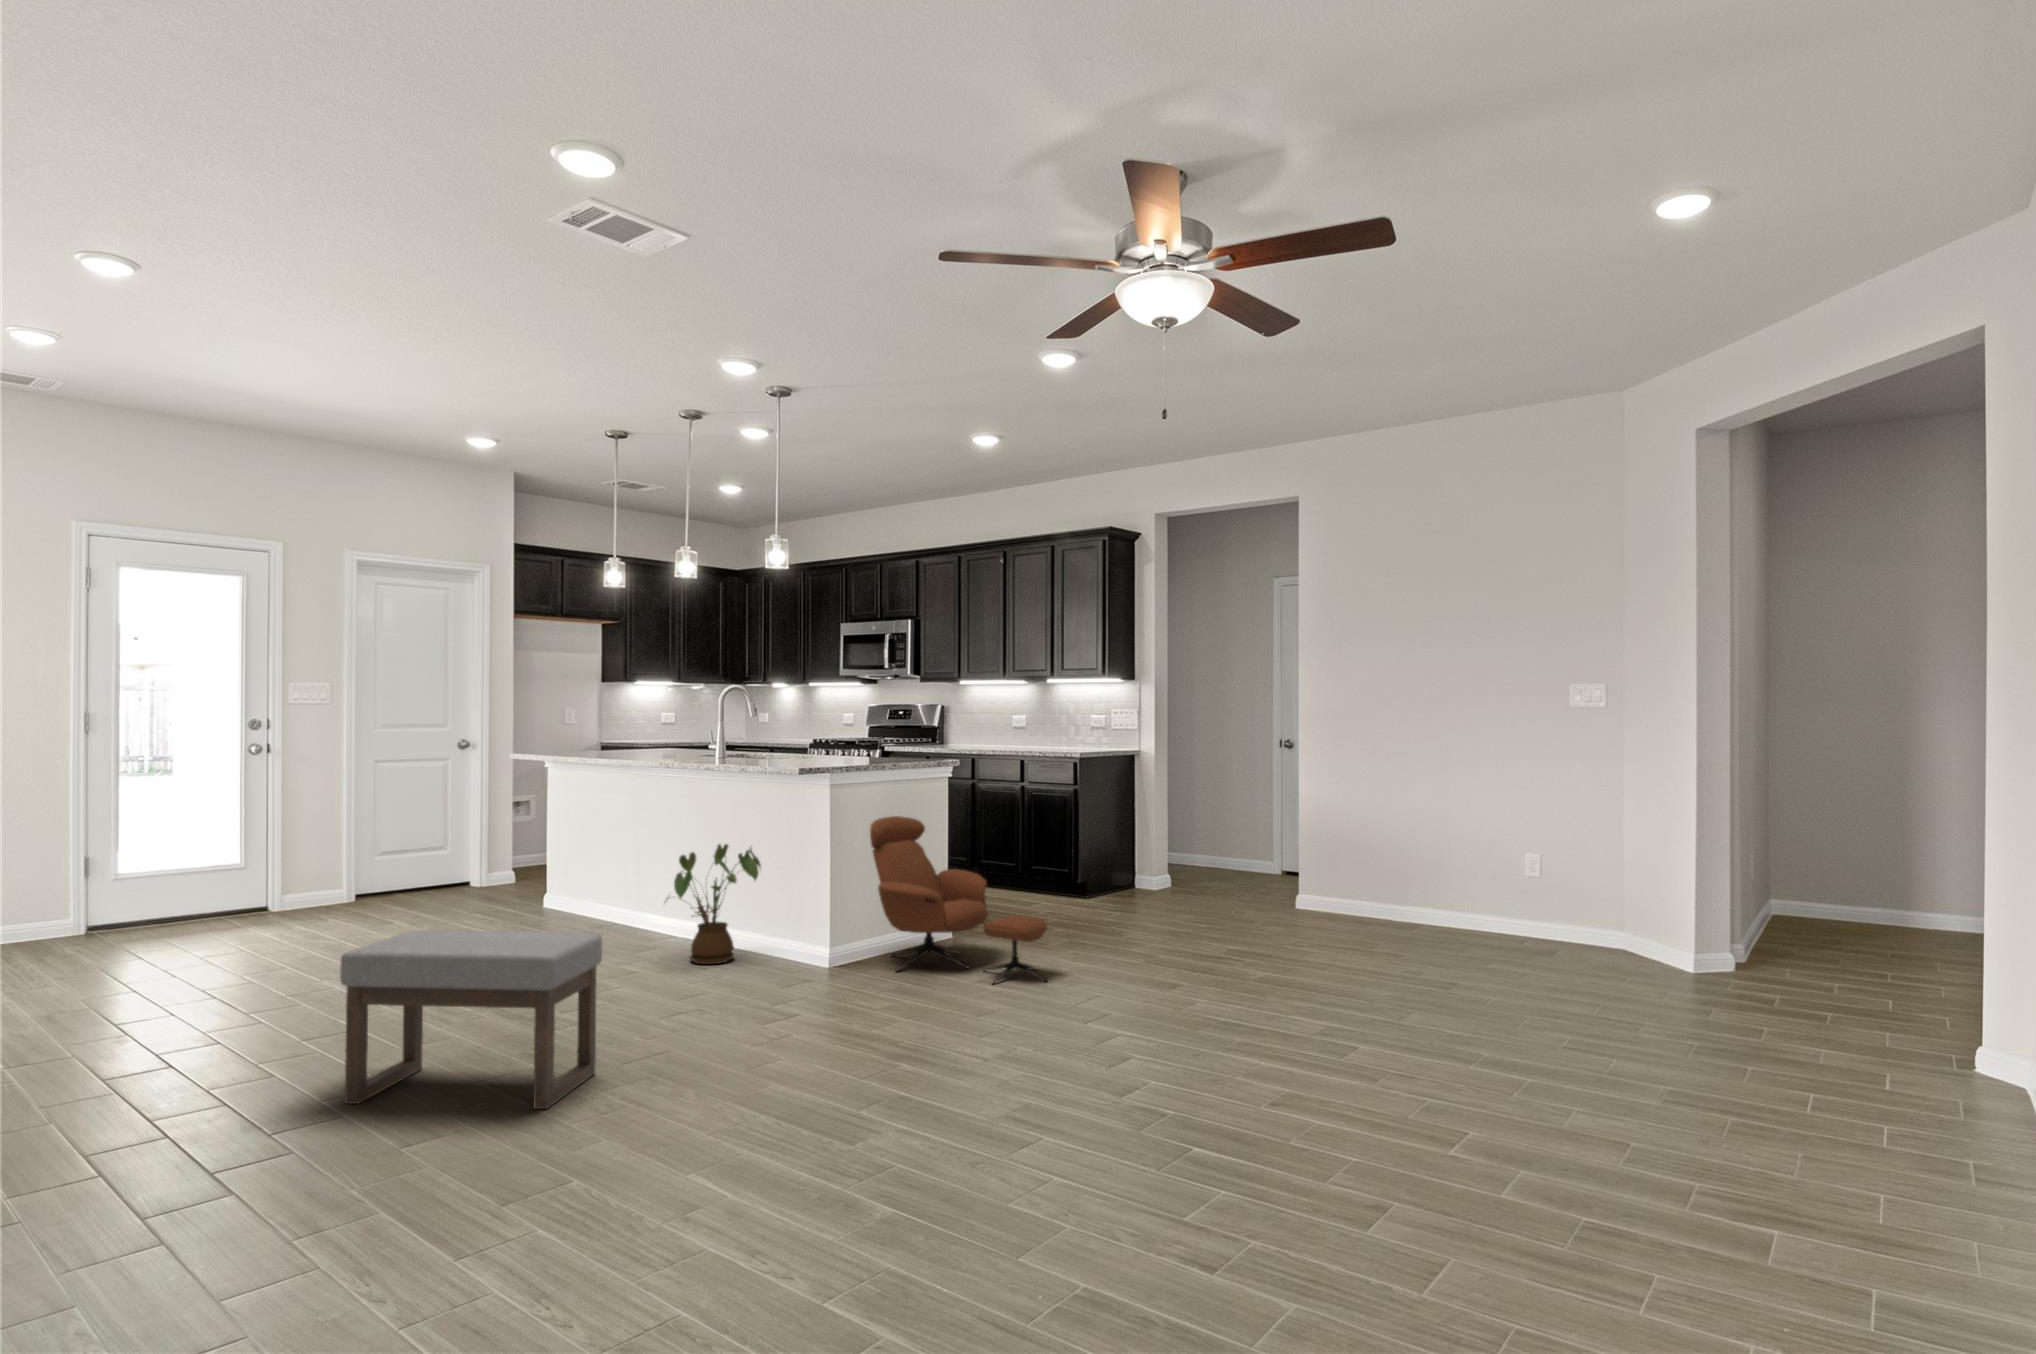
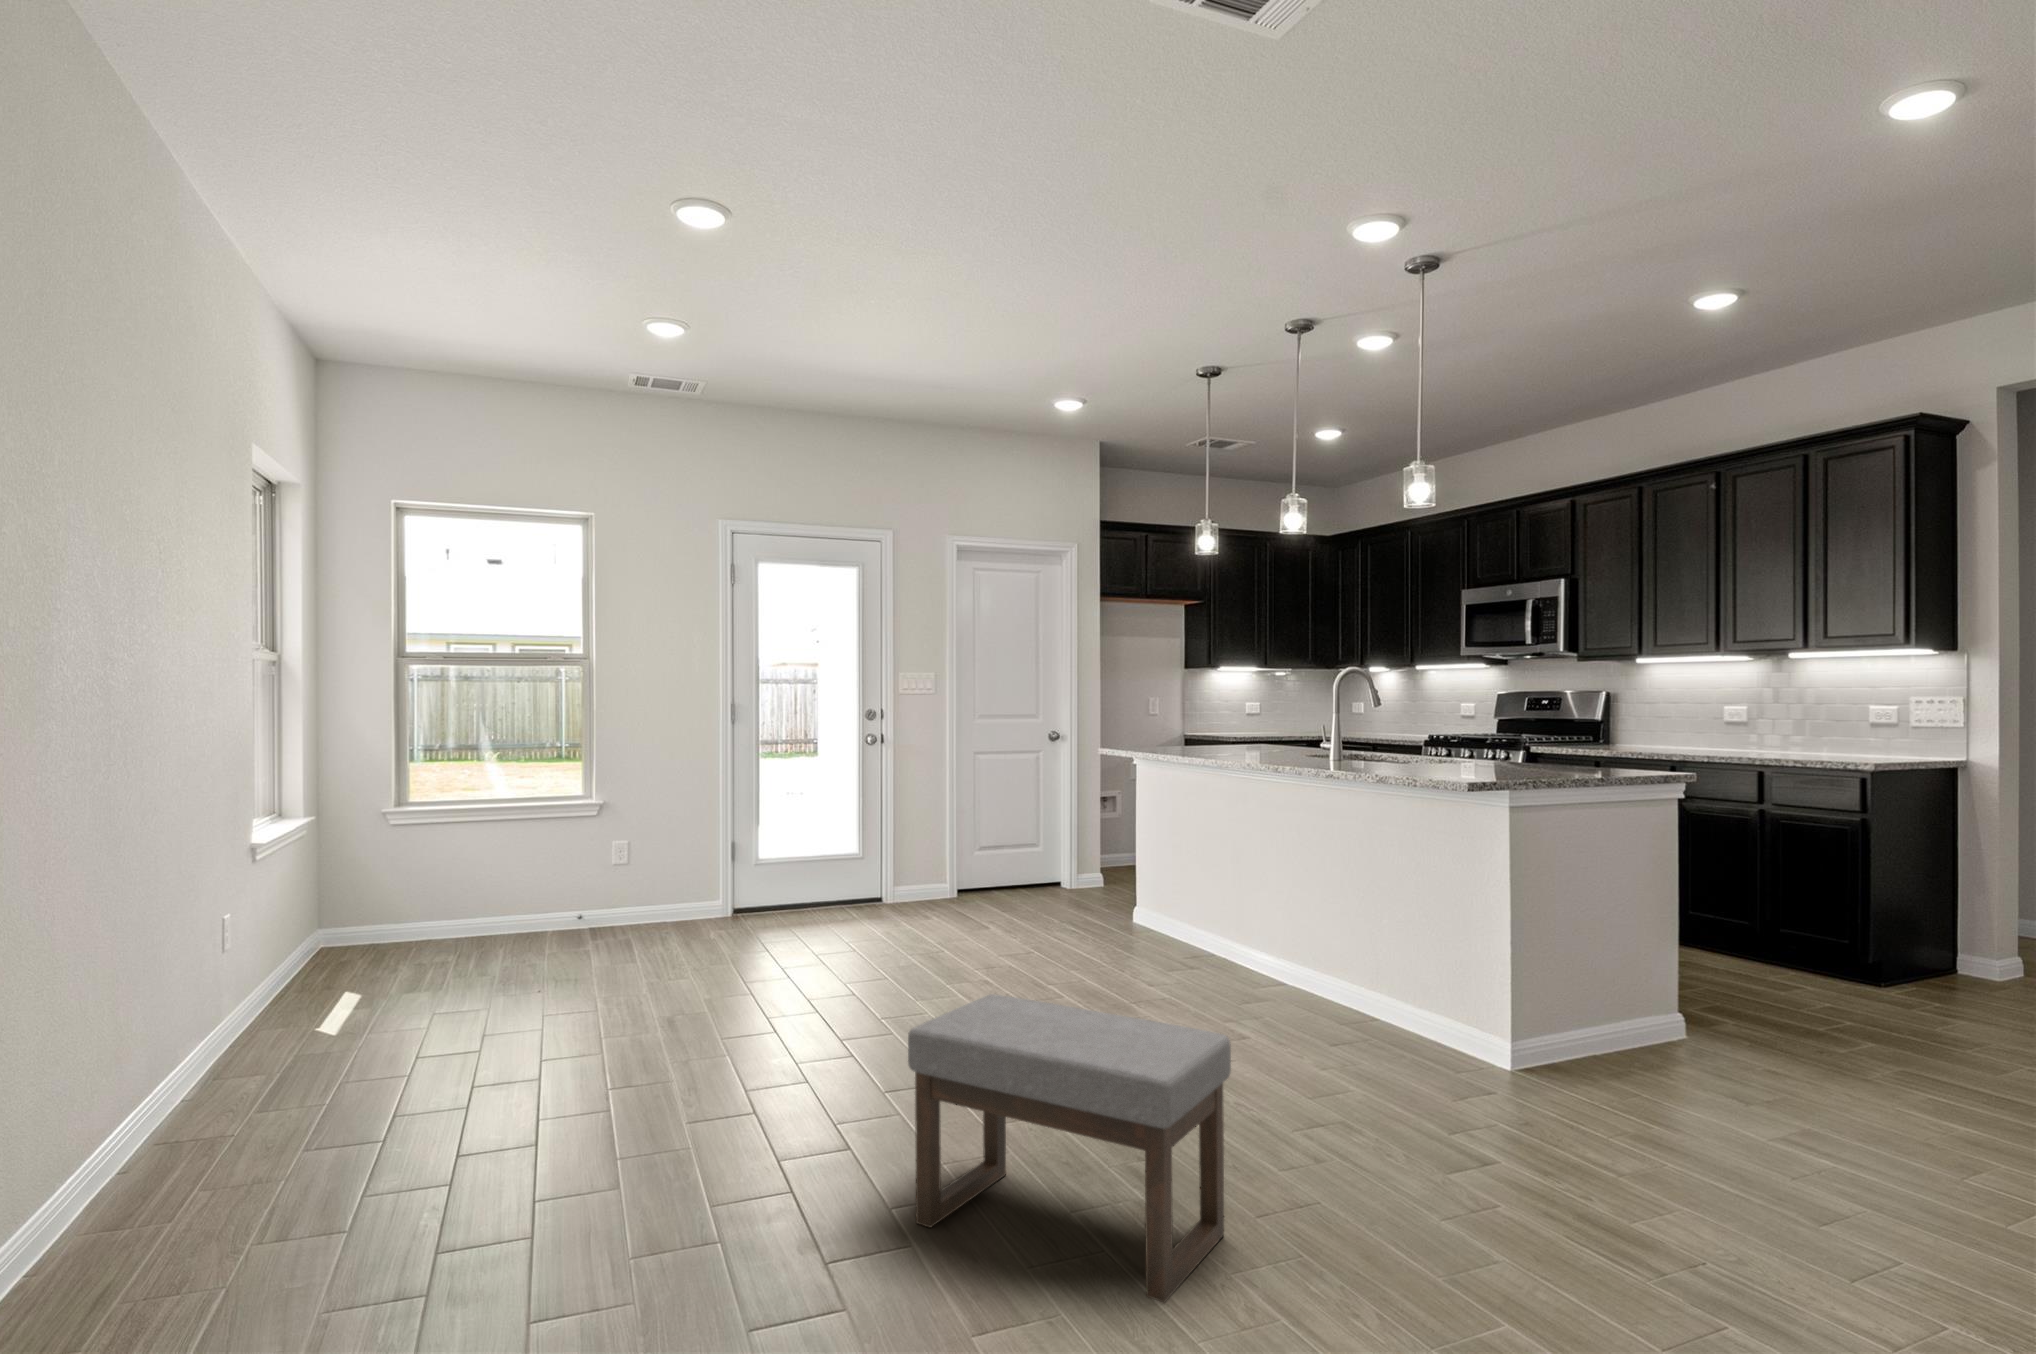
lounge chair: present [870,816,1047,983] -> none [1575,857,1928,1161]
house plant: present [667,844,761,964] -> none [1281,879,1410,1039]

